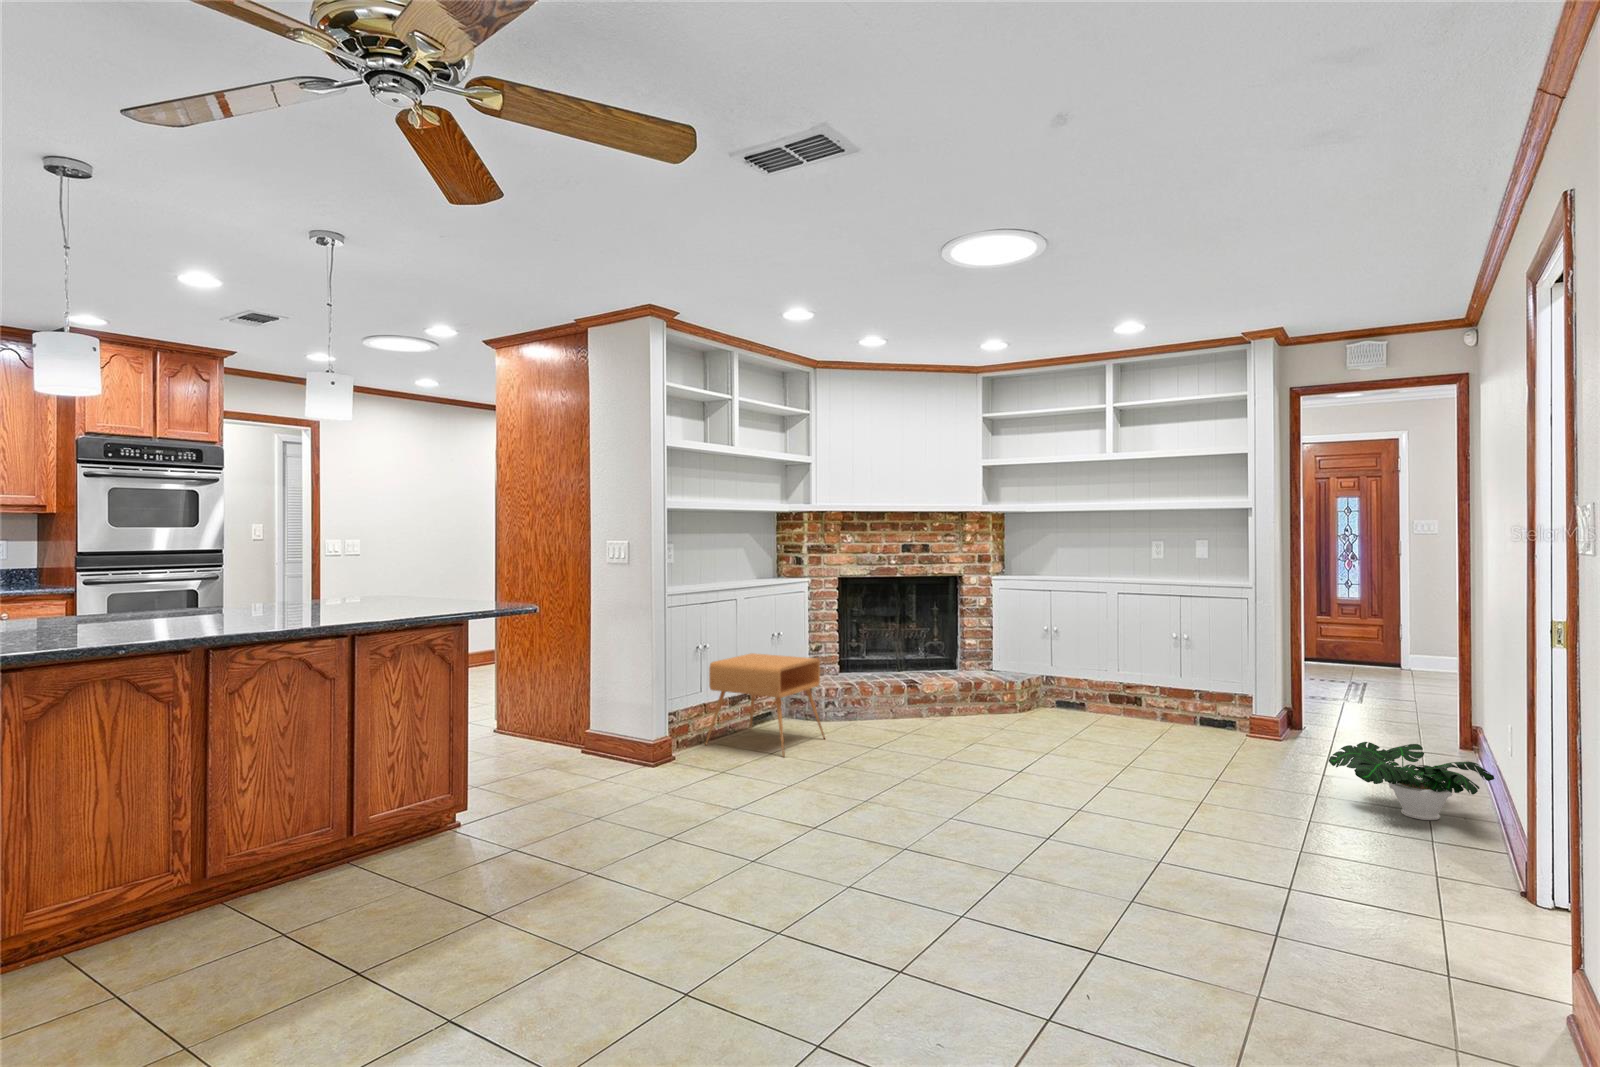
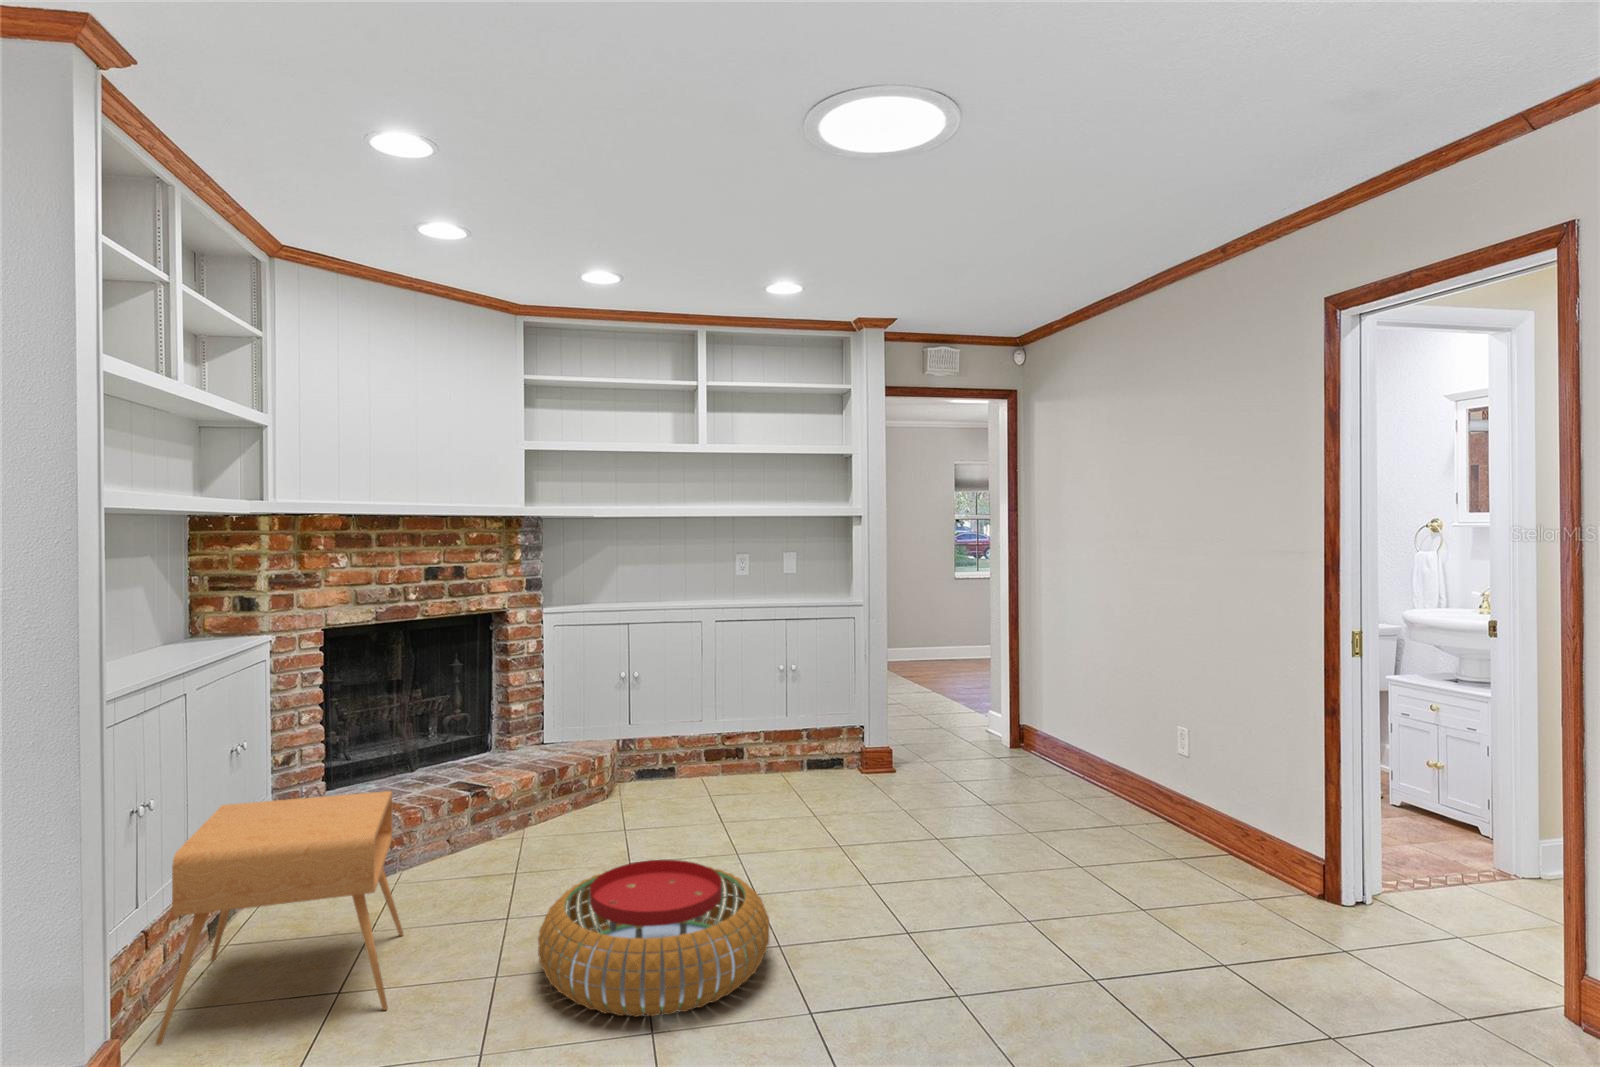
pouf: none [843,718,981,791] -> present [538,860,770,1017]
potted plant: present [1329,742,1495,820] -> none [1048,763,1195,841]

